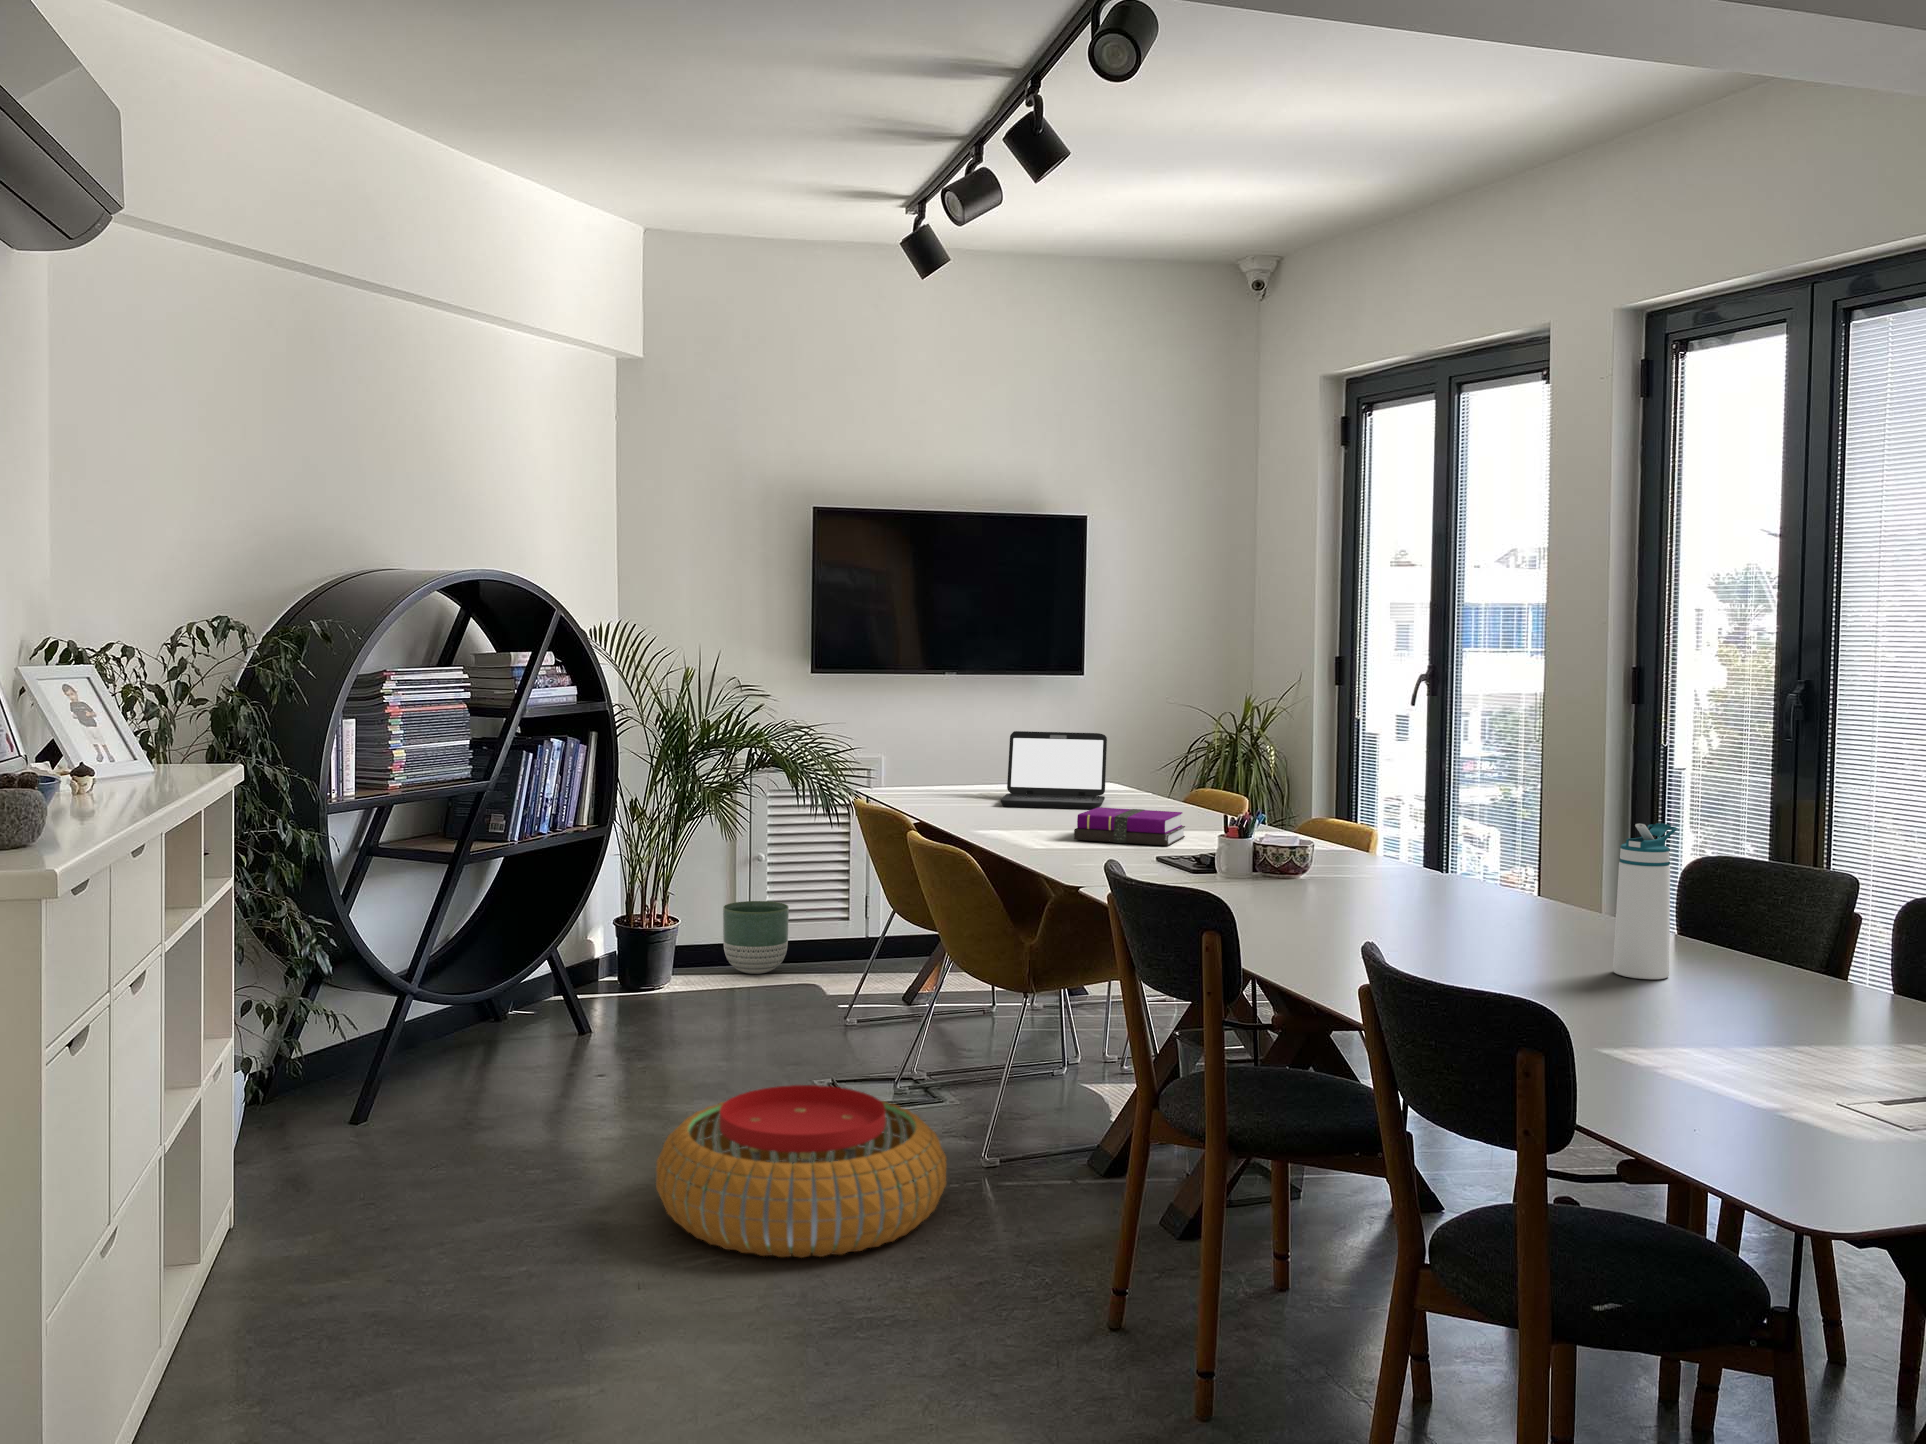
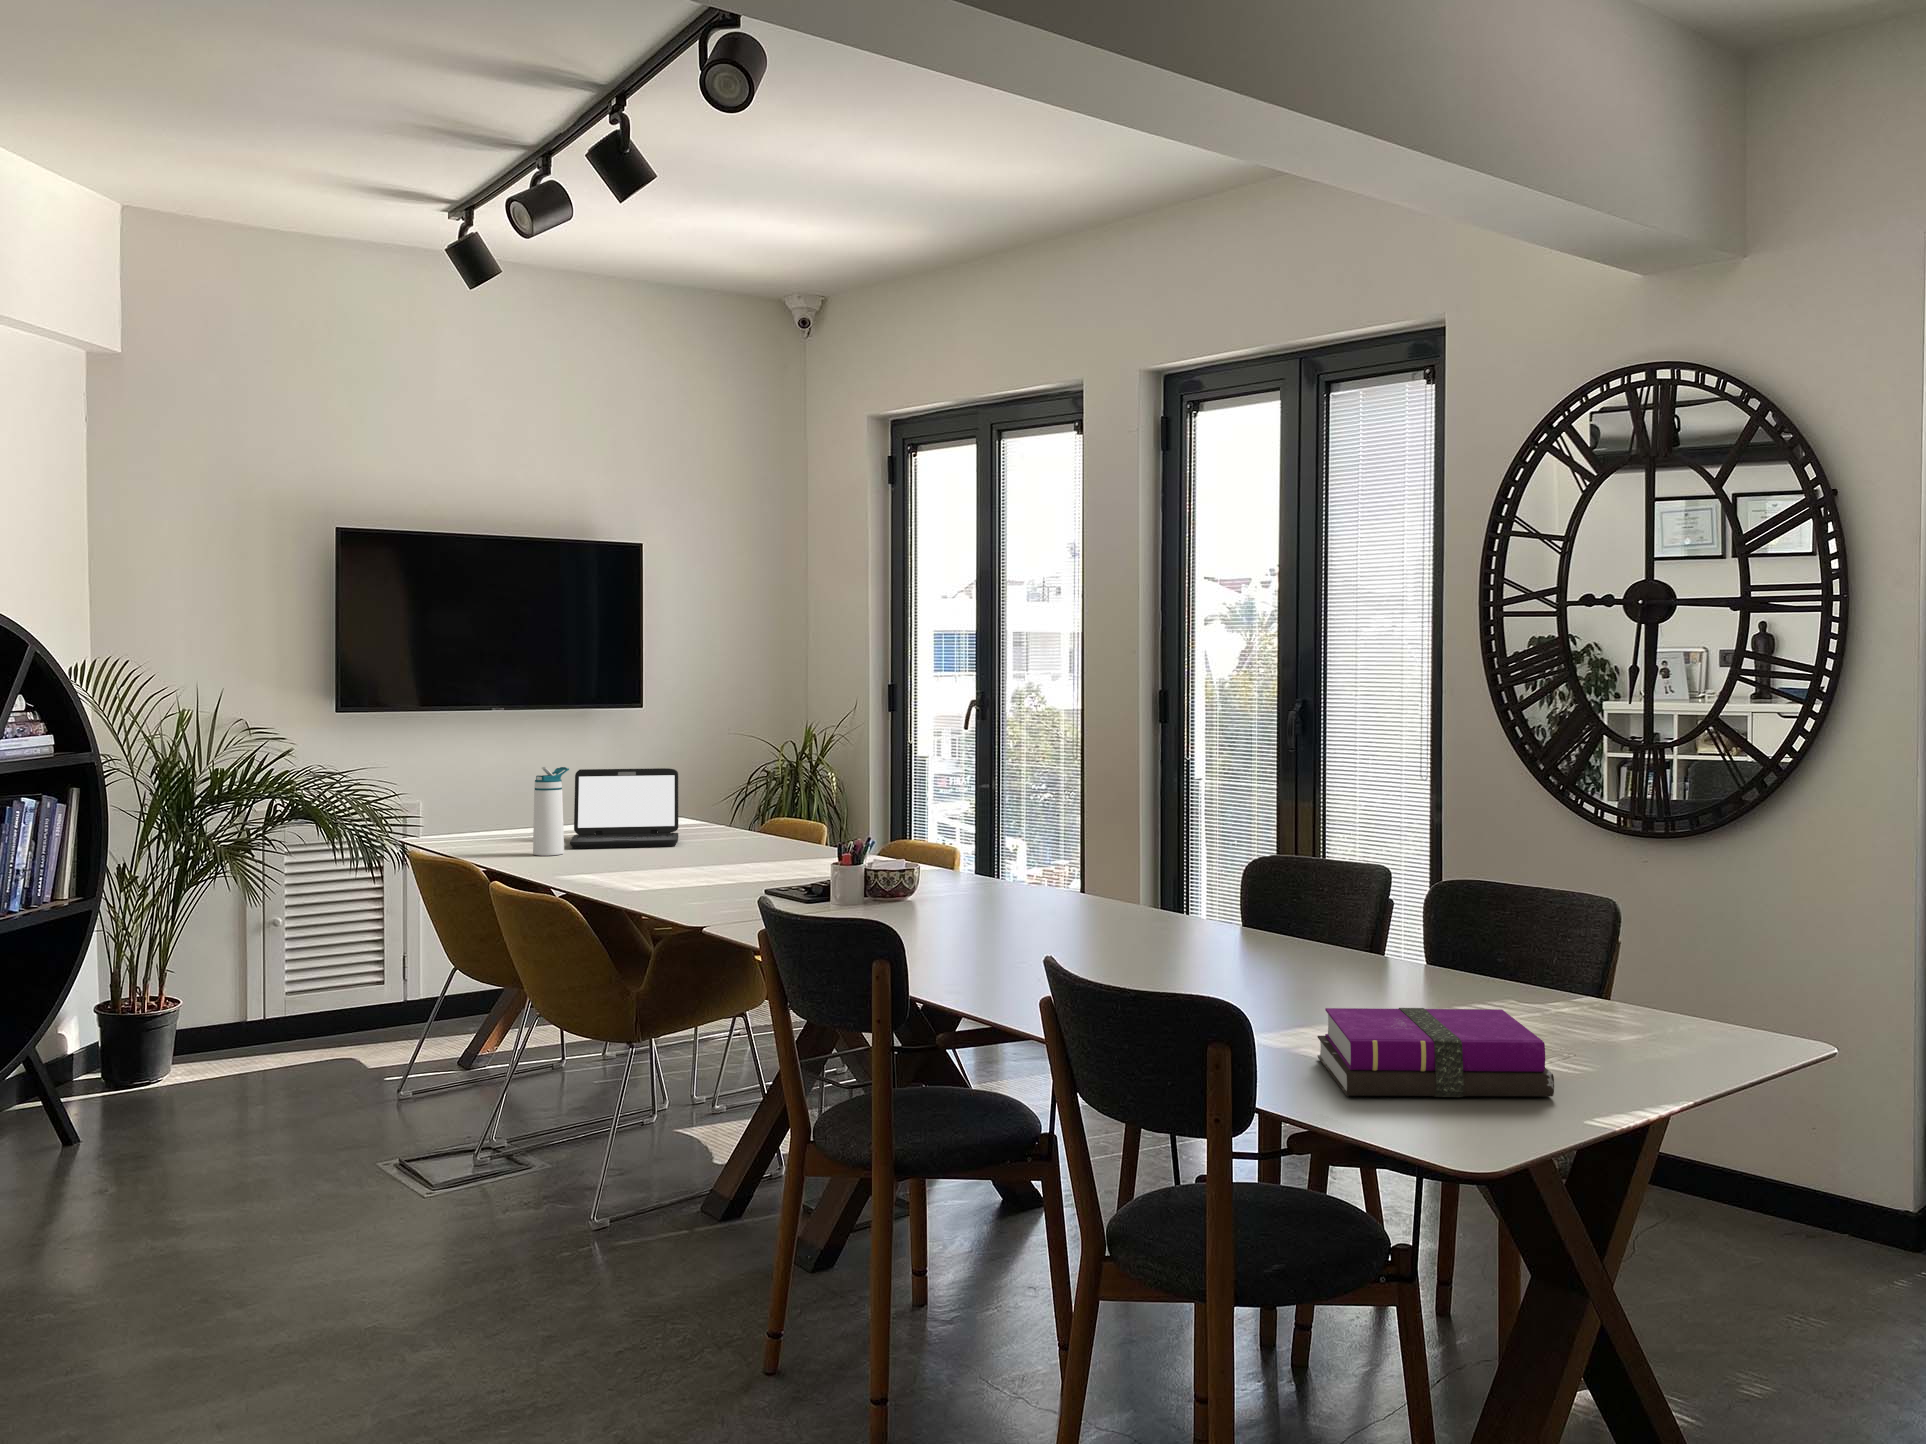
notebook: present [1074,807,1185,846] -> present [1317,1008,1554,1097]
water bottle: present [1613,824,1677,979] -> present [533,767,569,856]
planter: present [723,901,789,974] -> none [239,969,319,1051]
pouf: present [656,1085,947,1258] -> none [200,1170,555,1378]

